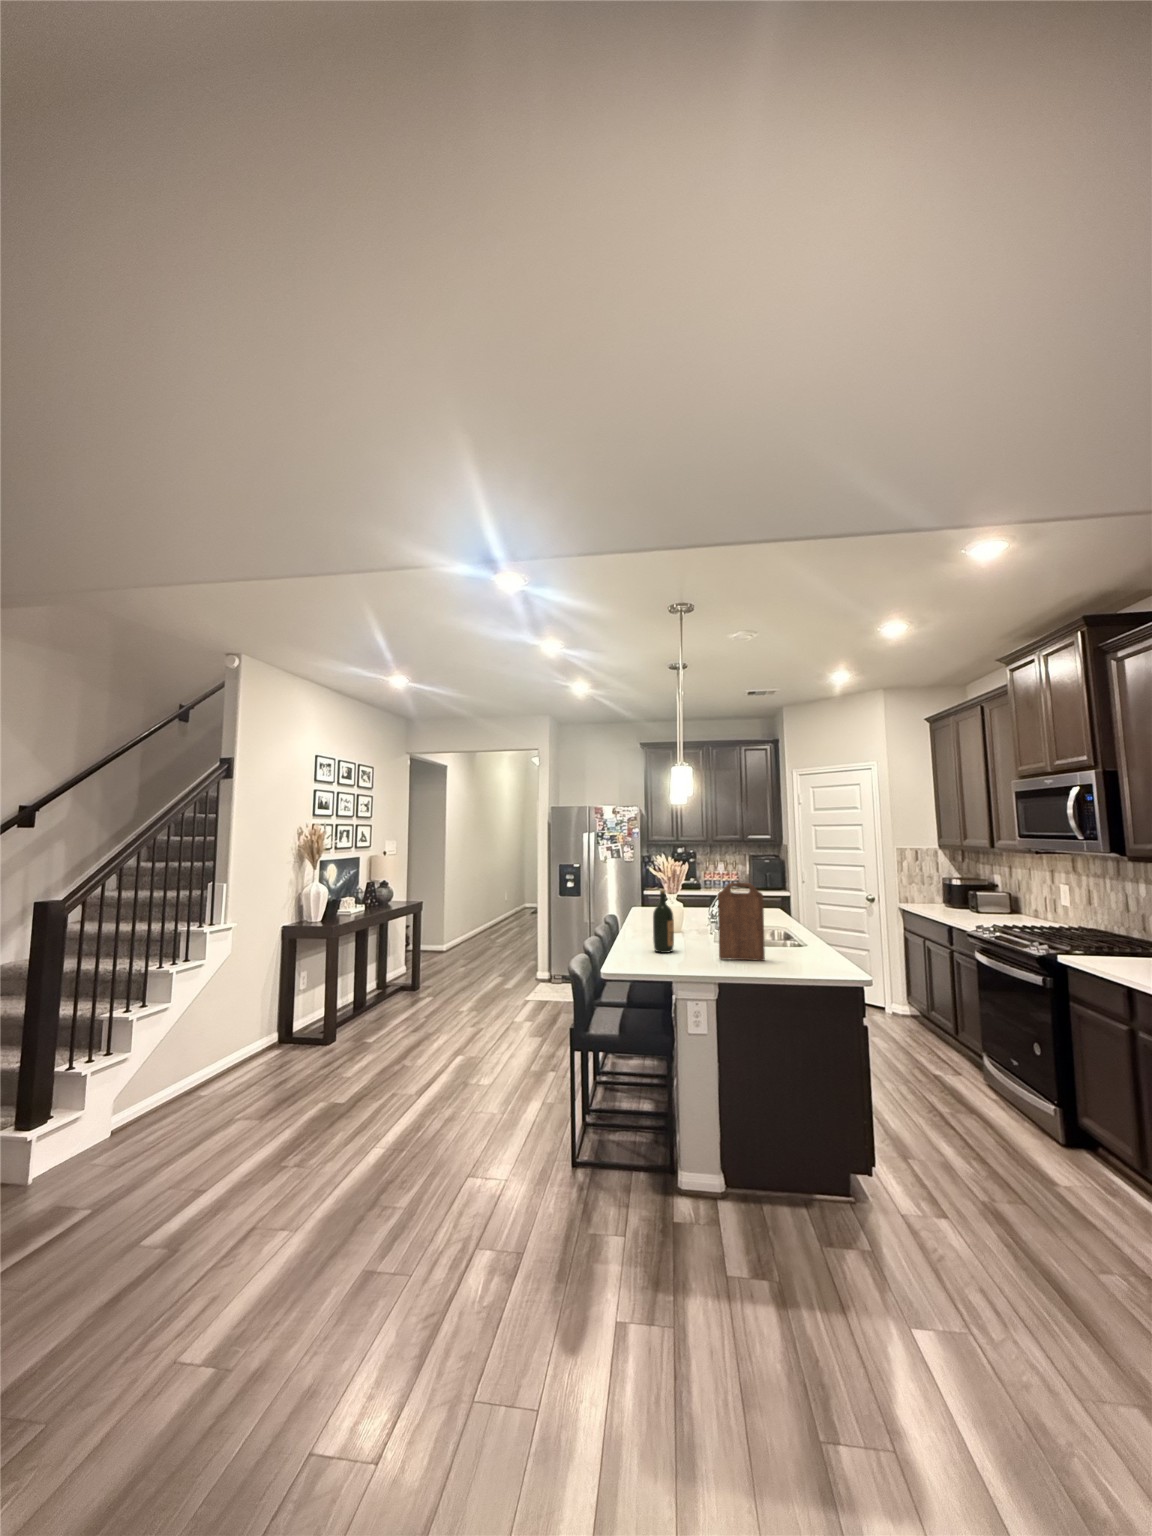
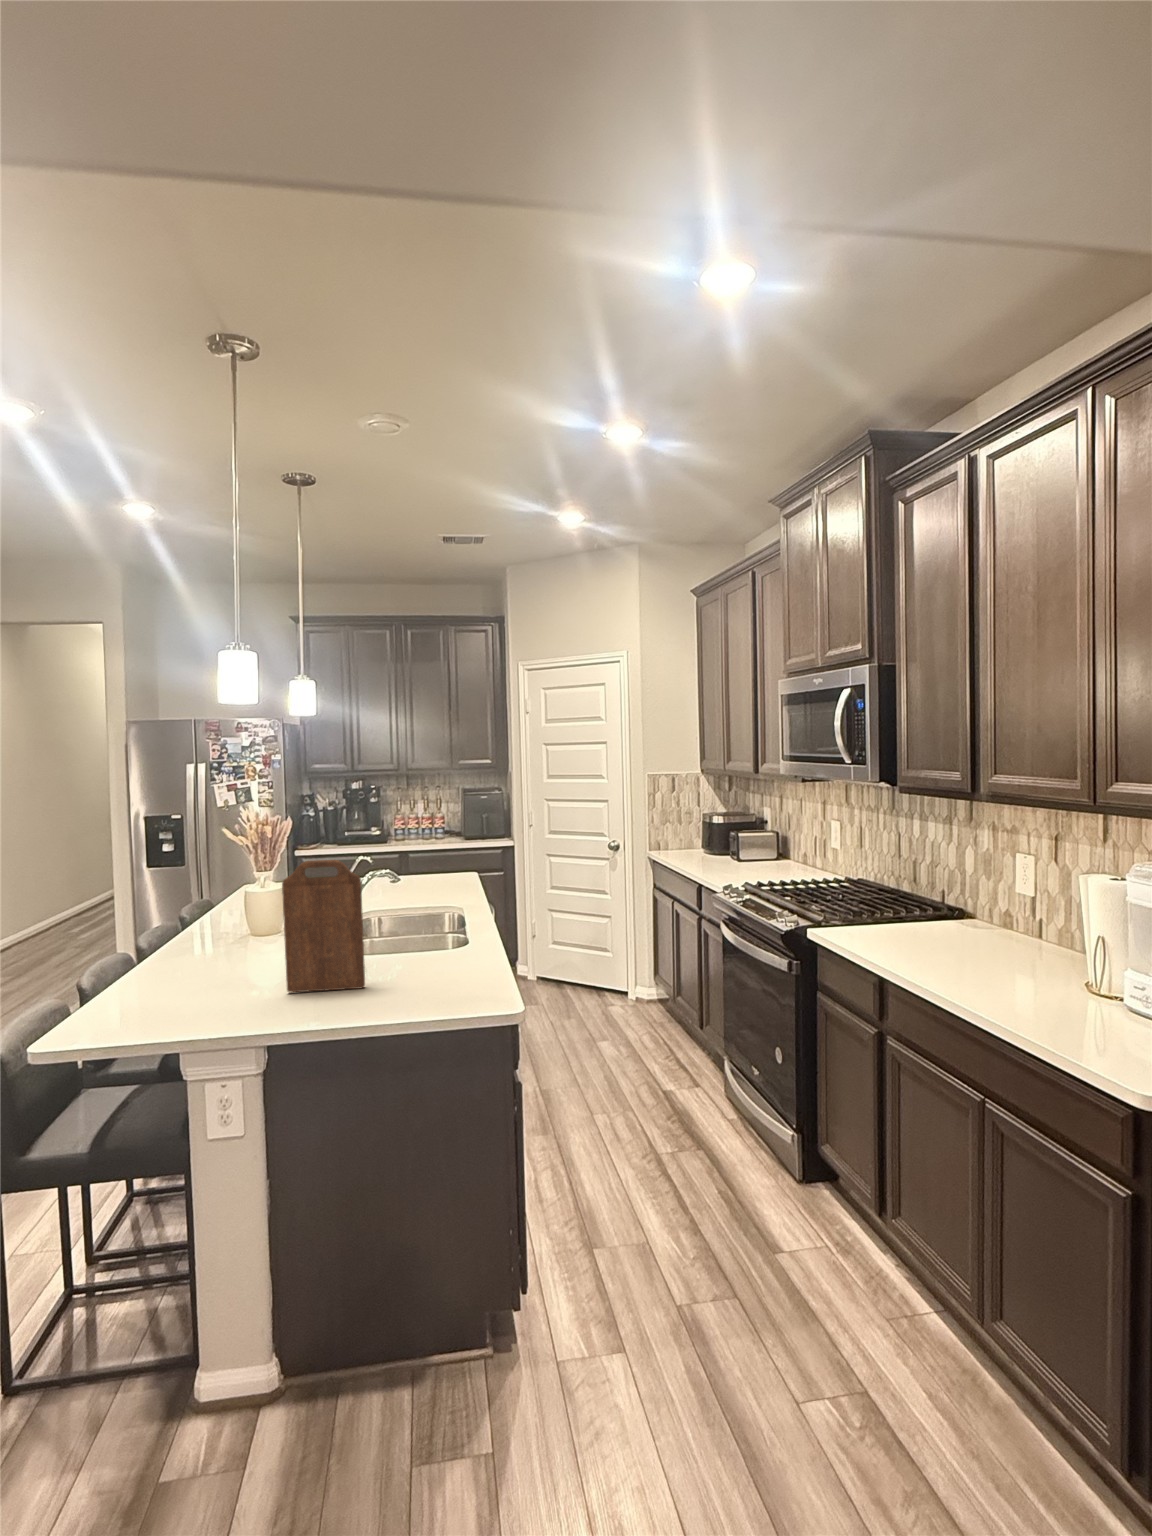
wine bottle: present [653,890,674,953] -> none [182,877,222,986]

